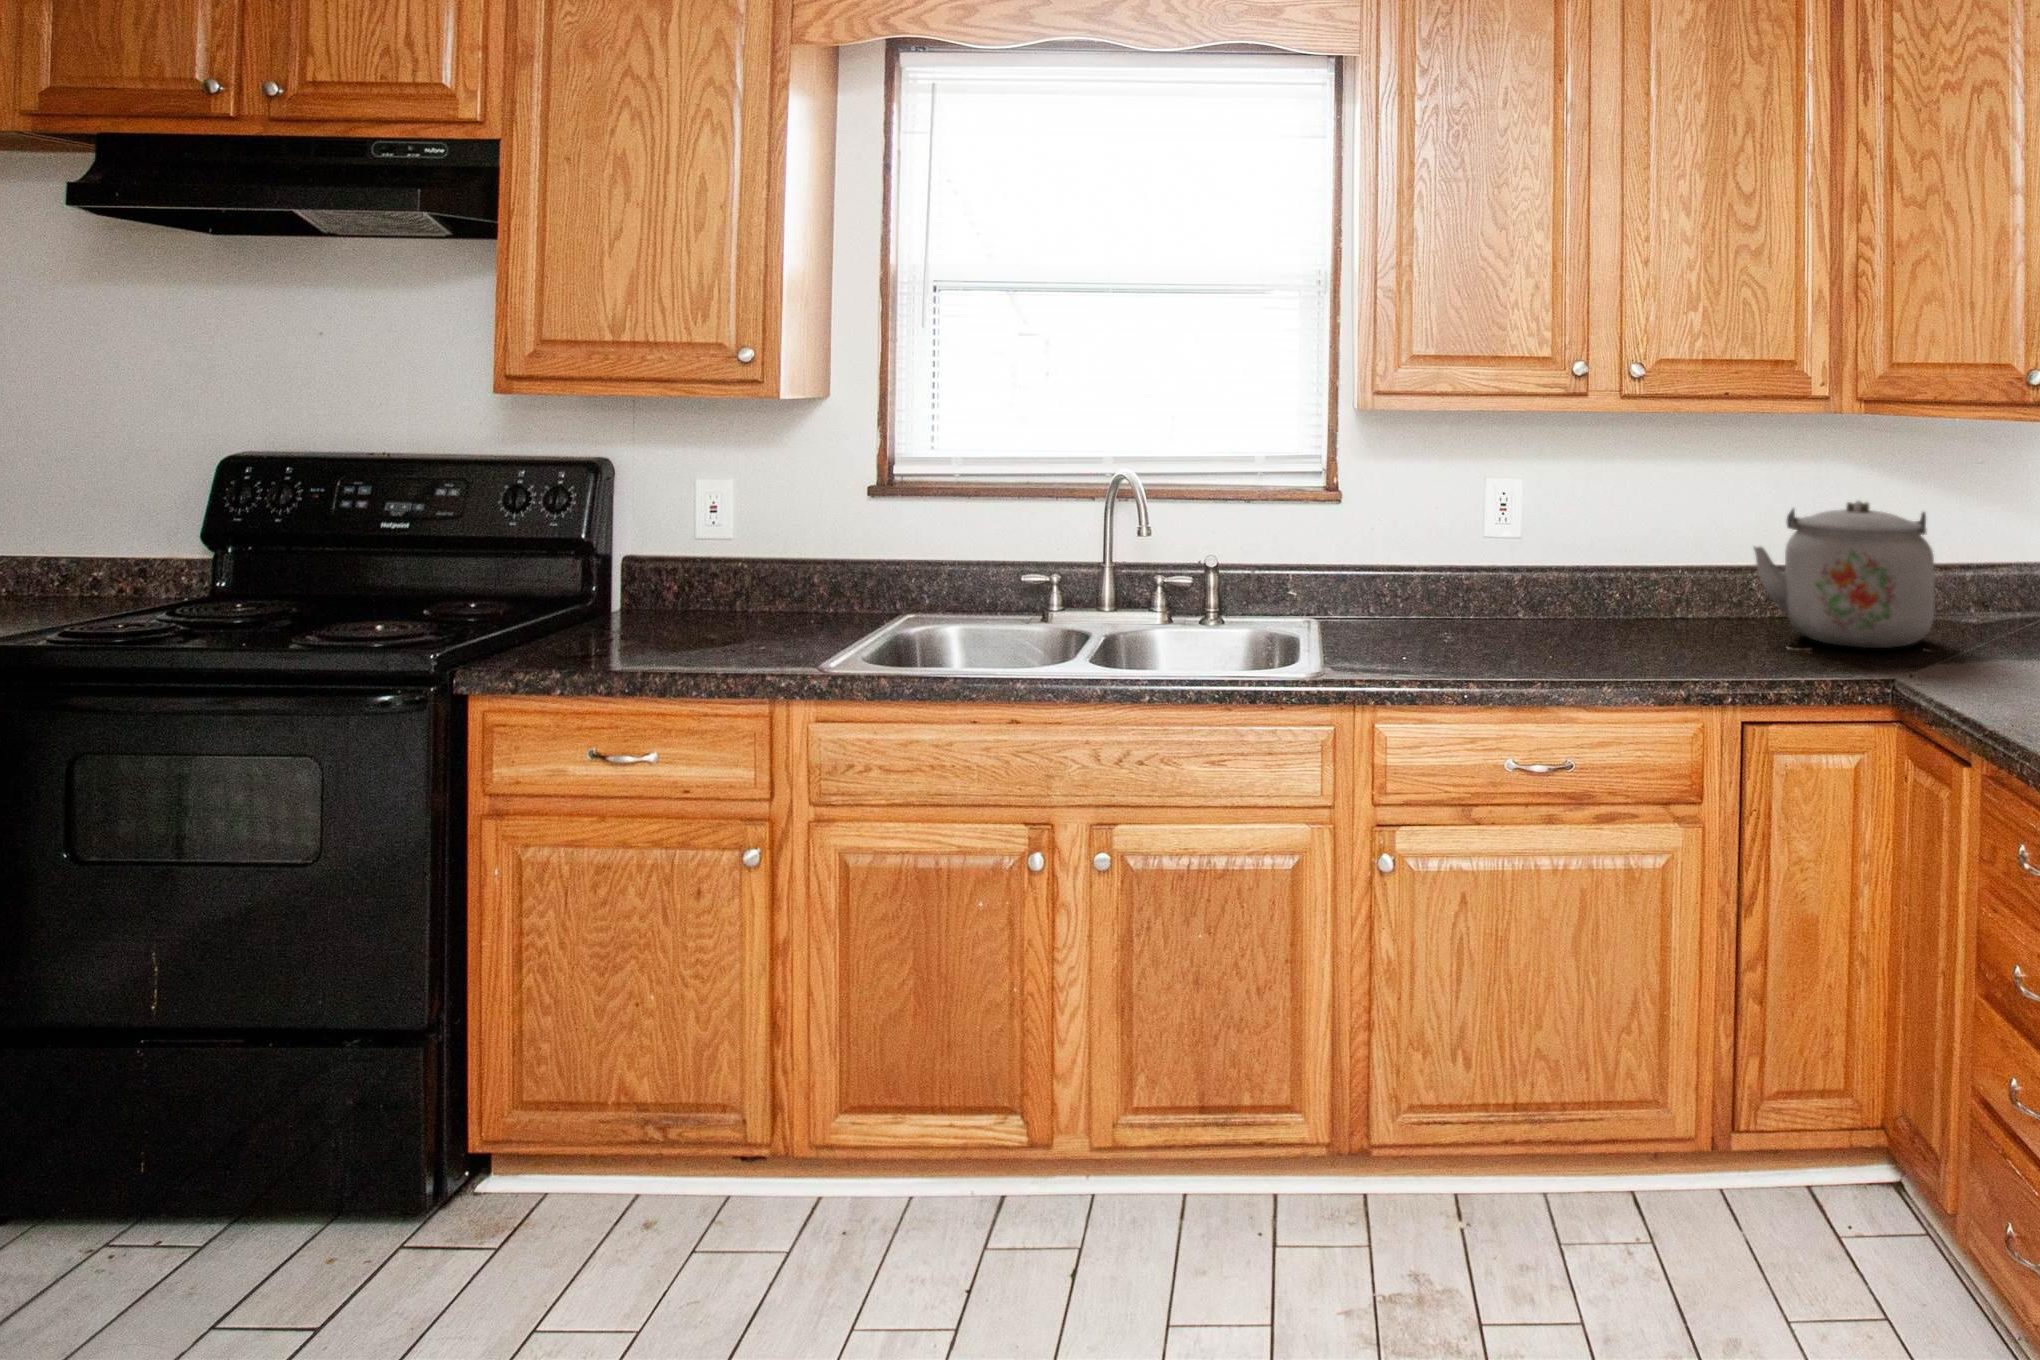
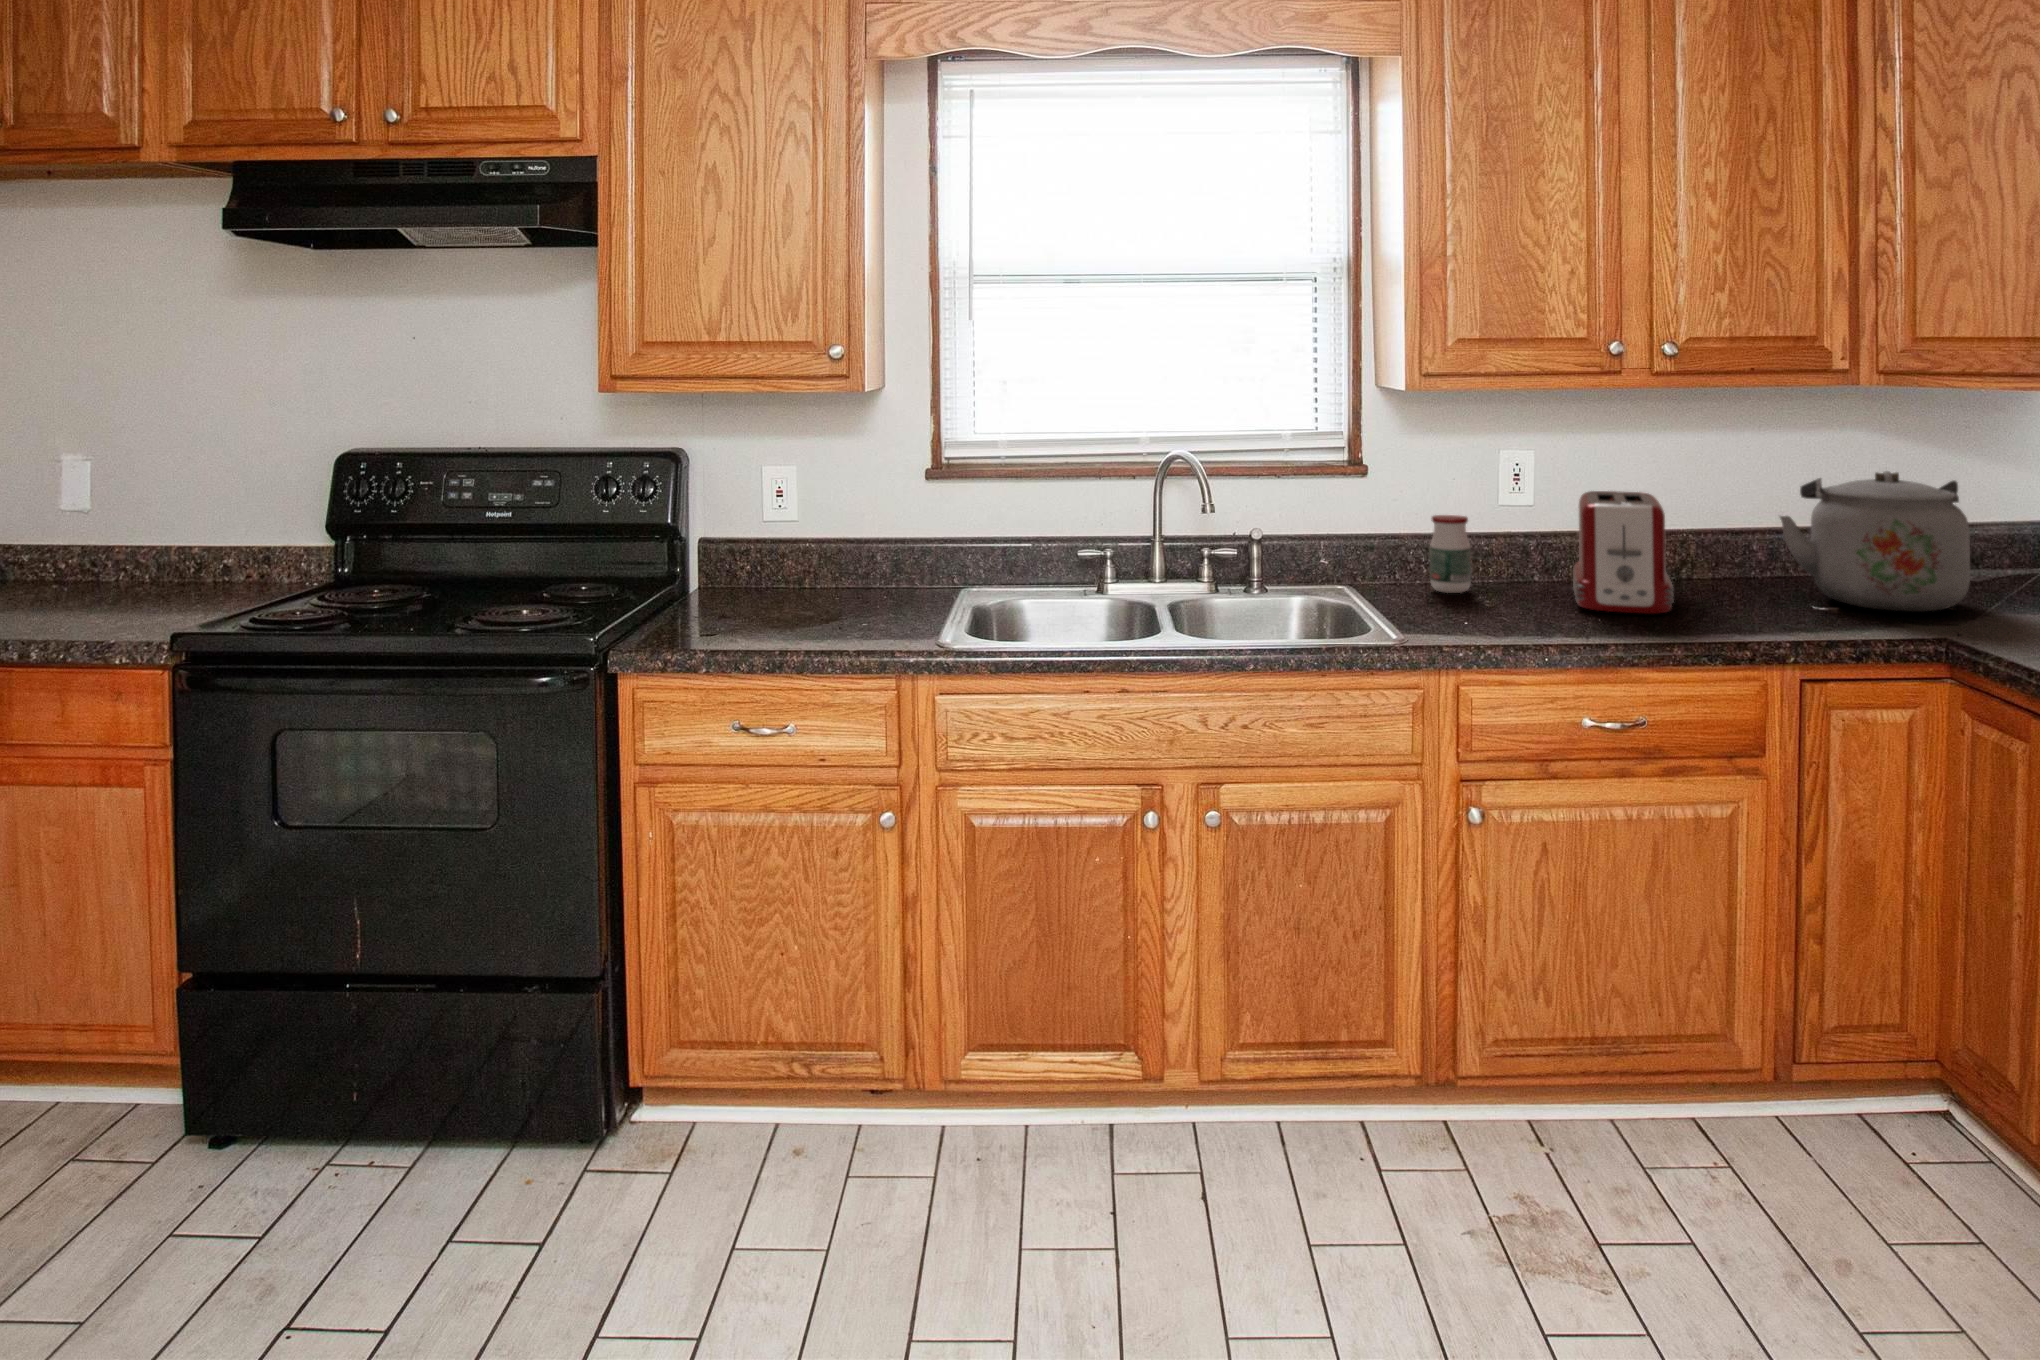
toaster: none [1535,519,1646,647] -> present [1573,491,1674,614]
jar: none [1404,542,1447,624] -> present [1429,515,1471,593]

